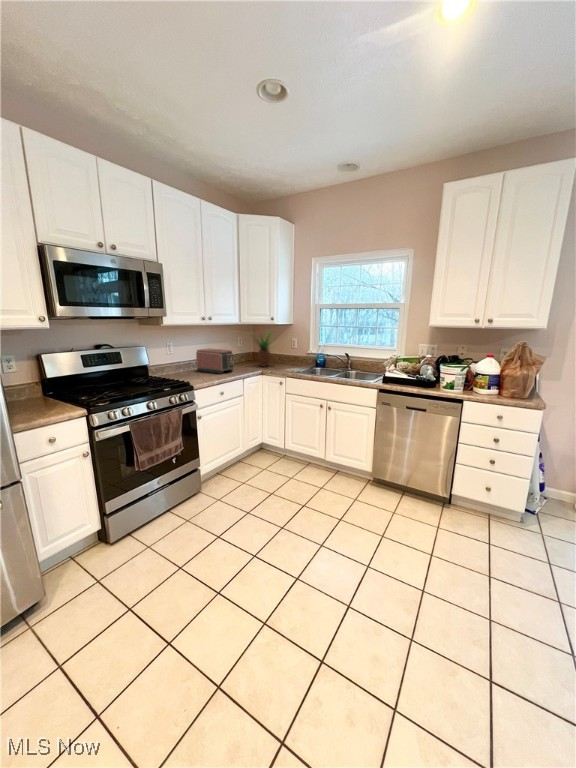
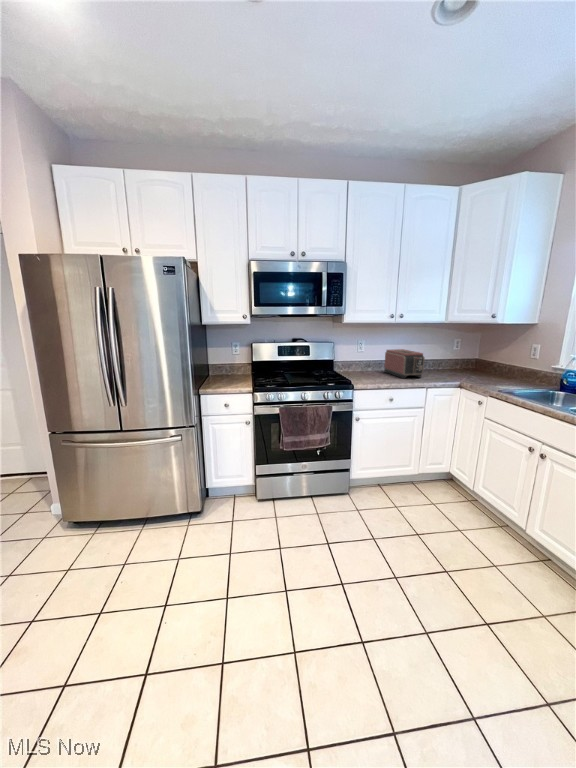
potted plant: present [256,331,272,367] -> none [460,330,506,379]

